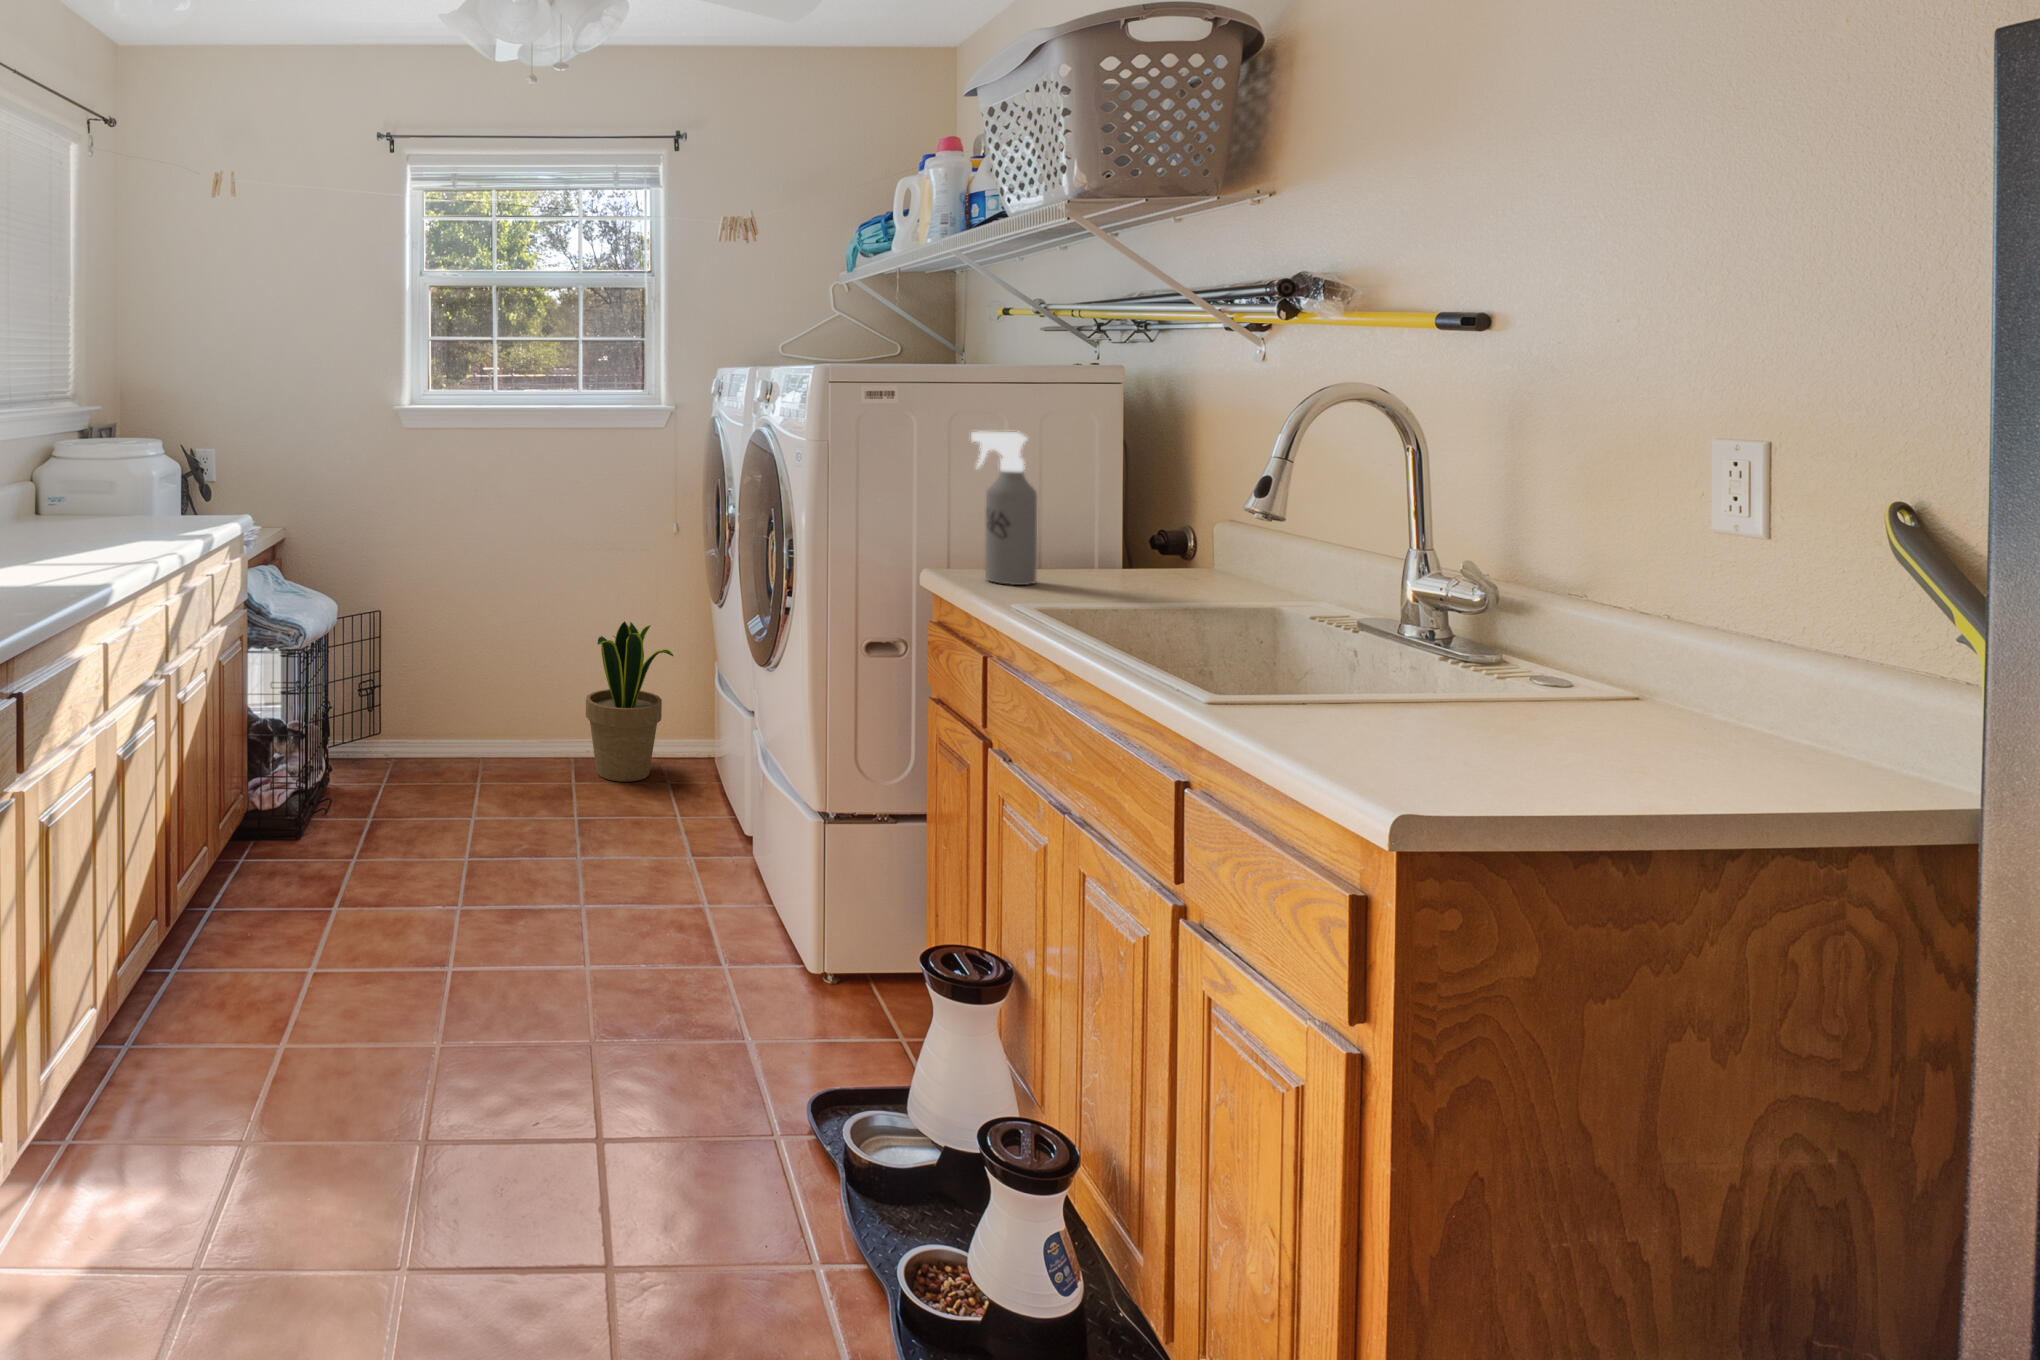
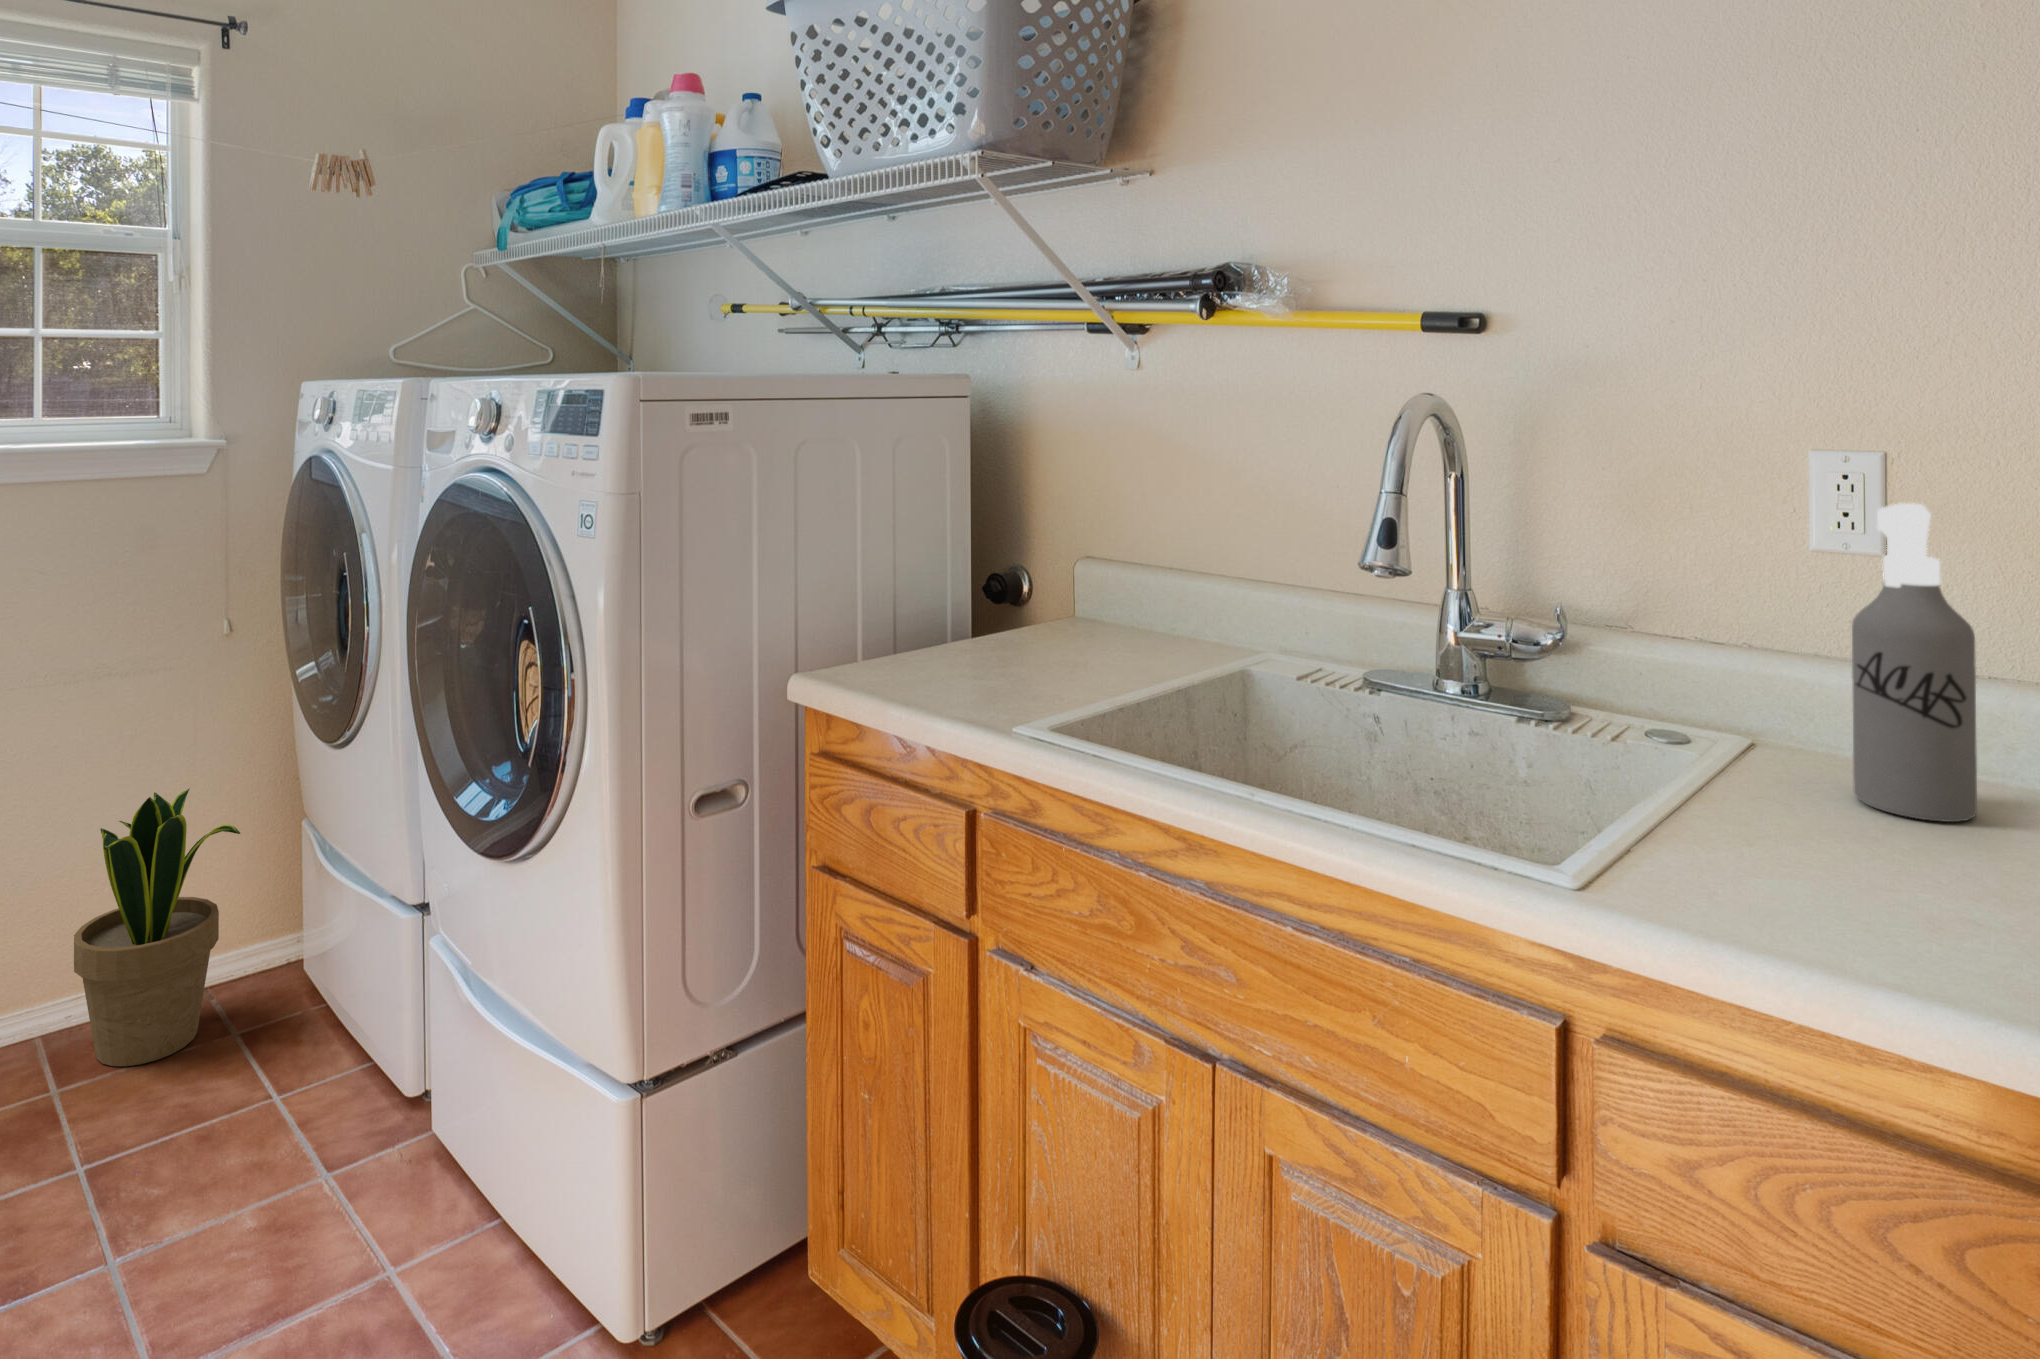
spray bottle: present [971,432,1037,585] -> present [1852,503,1977,822]

